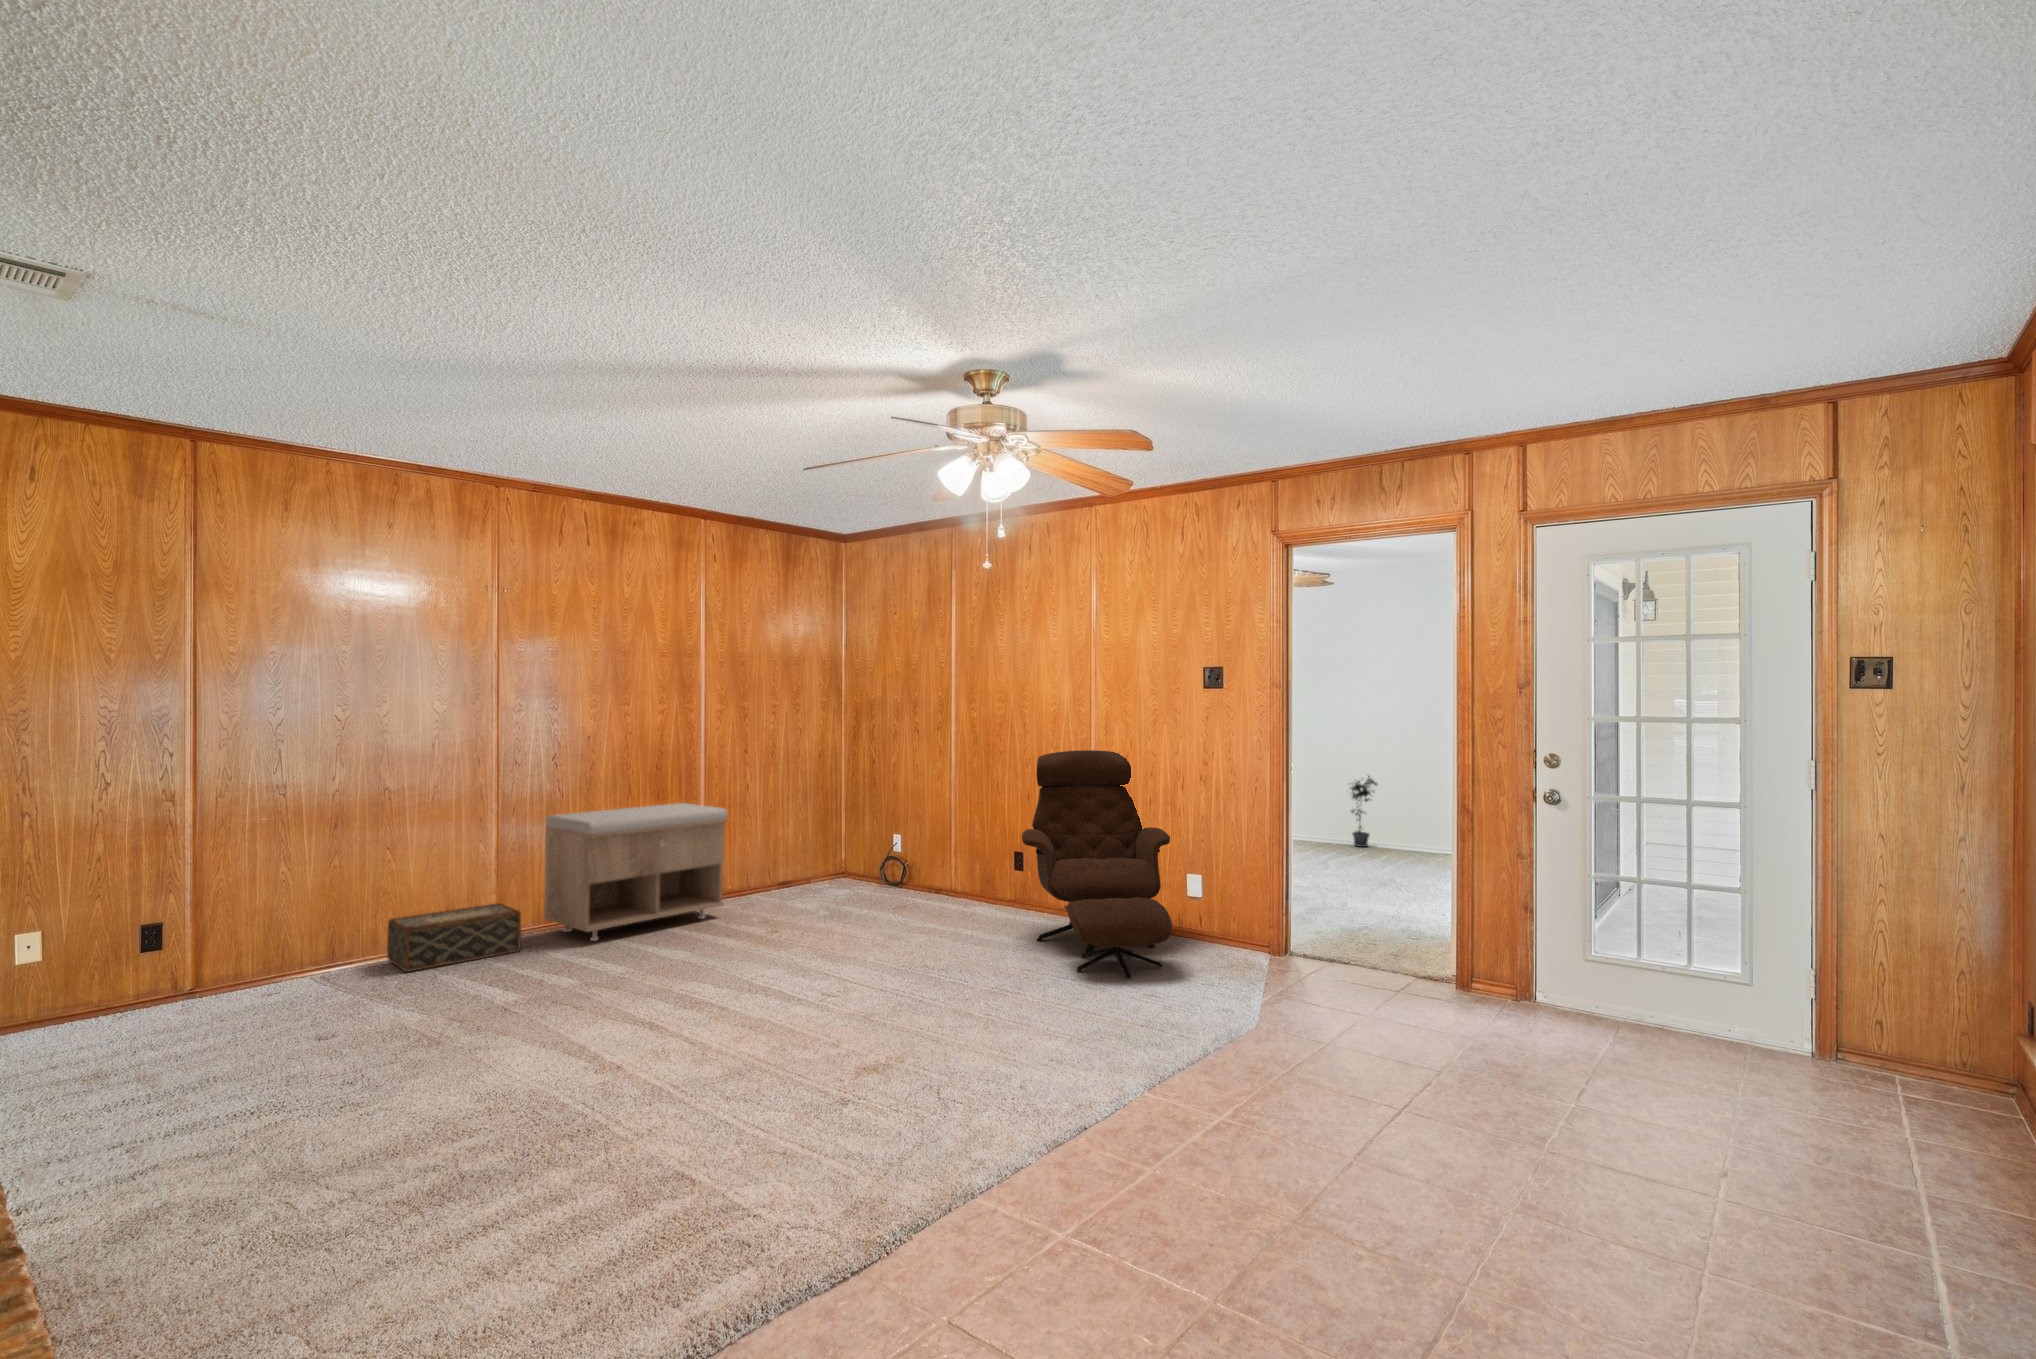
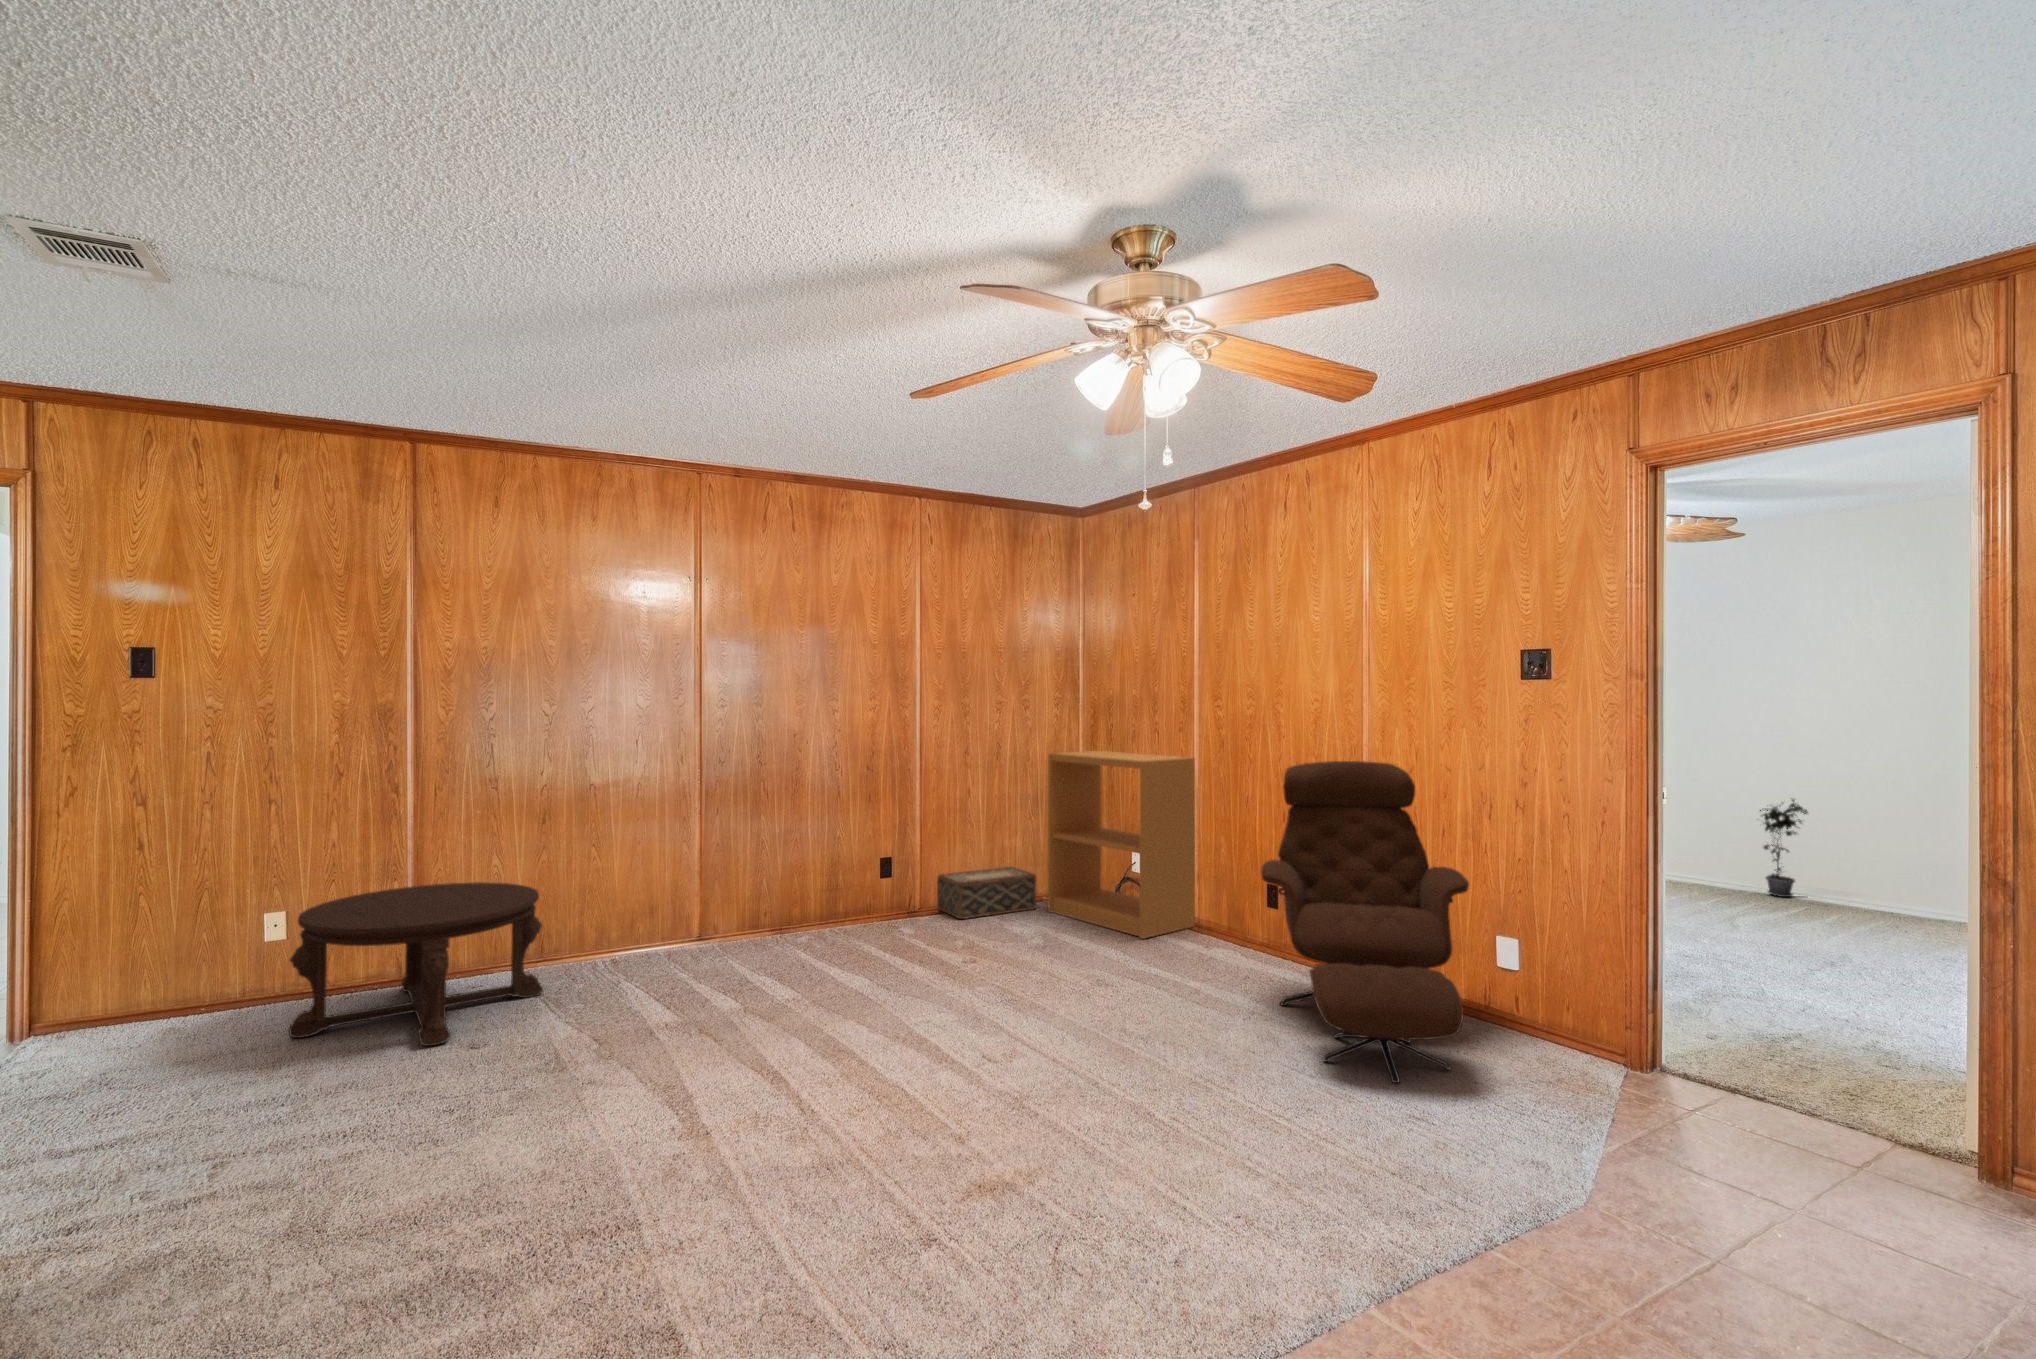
bookshelf: none [825,749,955,906] -> present [1048,751,1195,939]
storage bench: present [544,803,727,941] -> none [748,806,930,953]
coffee table: none [80,889,358,1053] -> present [289,882,544,1046]
woven basket: present [387,903,521,972] -> present [937,867,1036,919]

